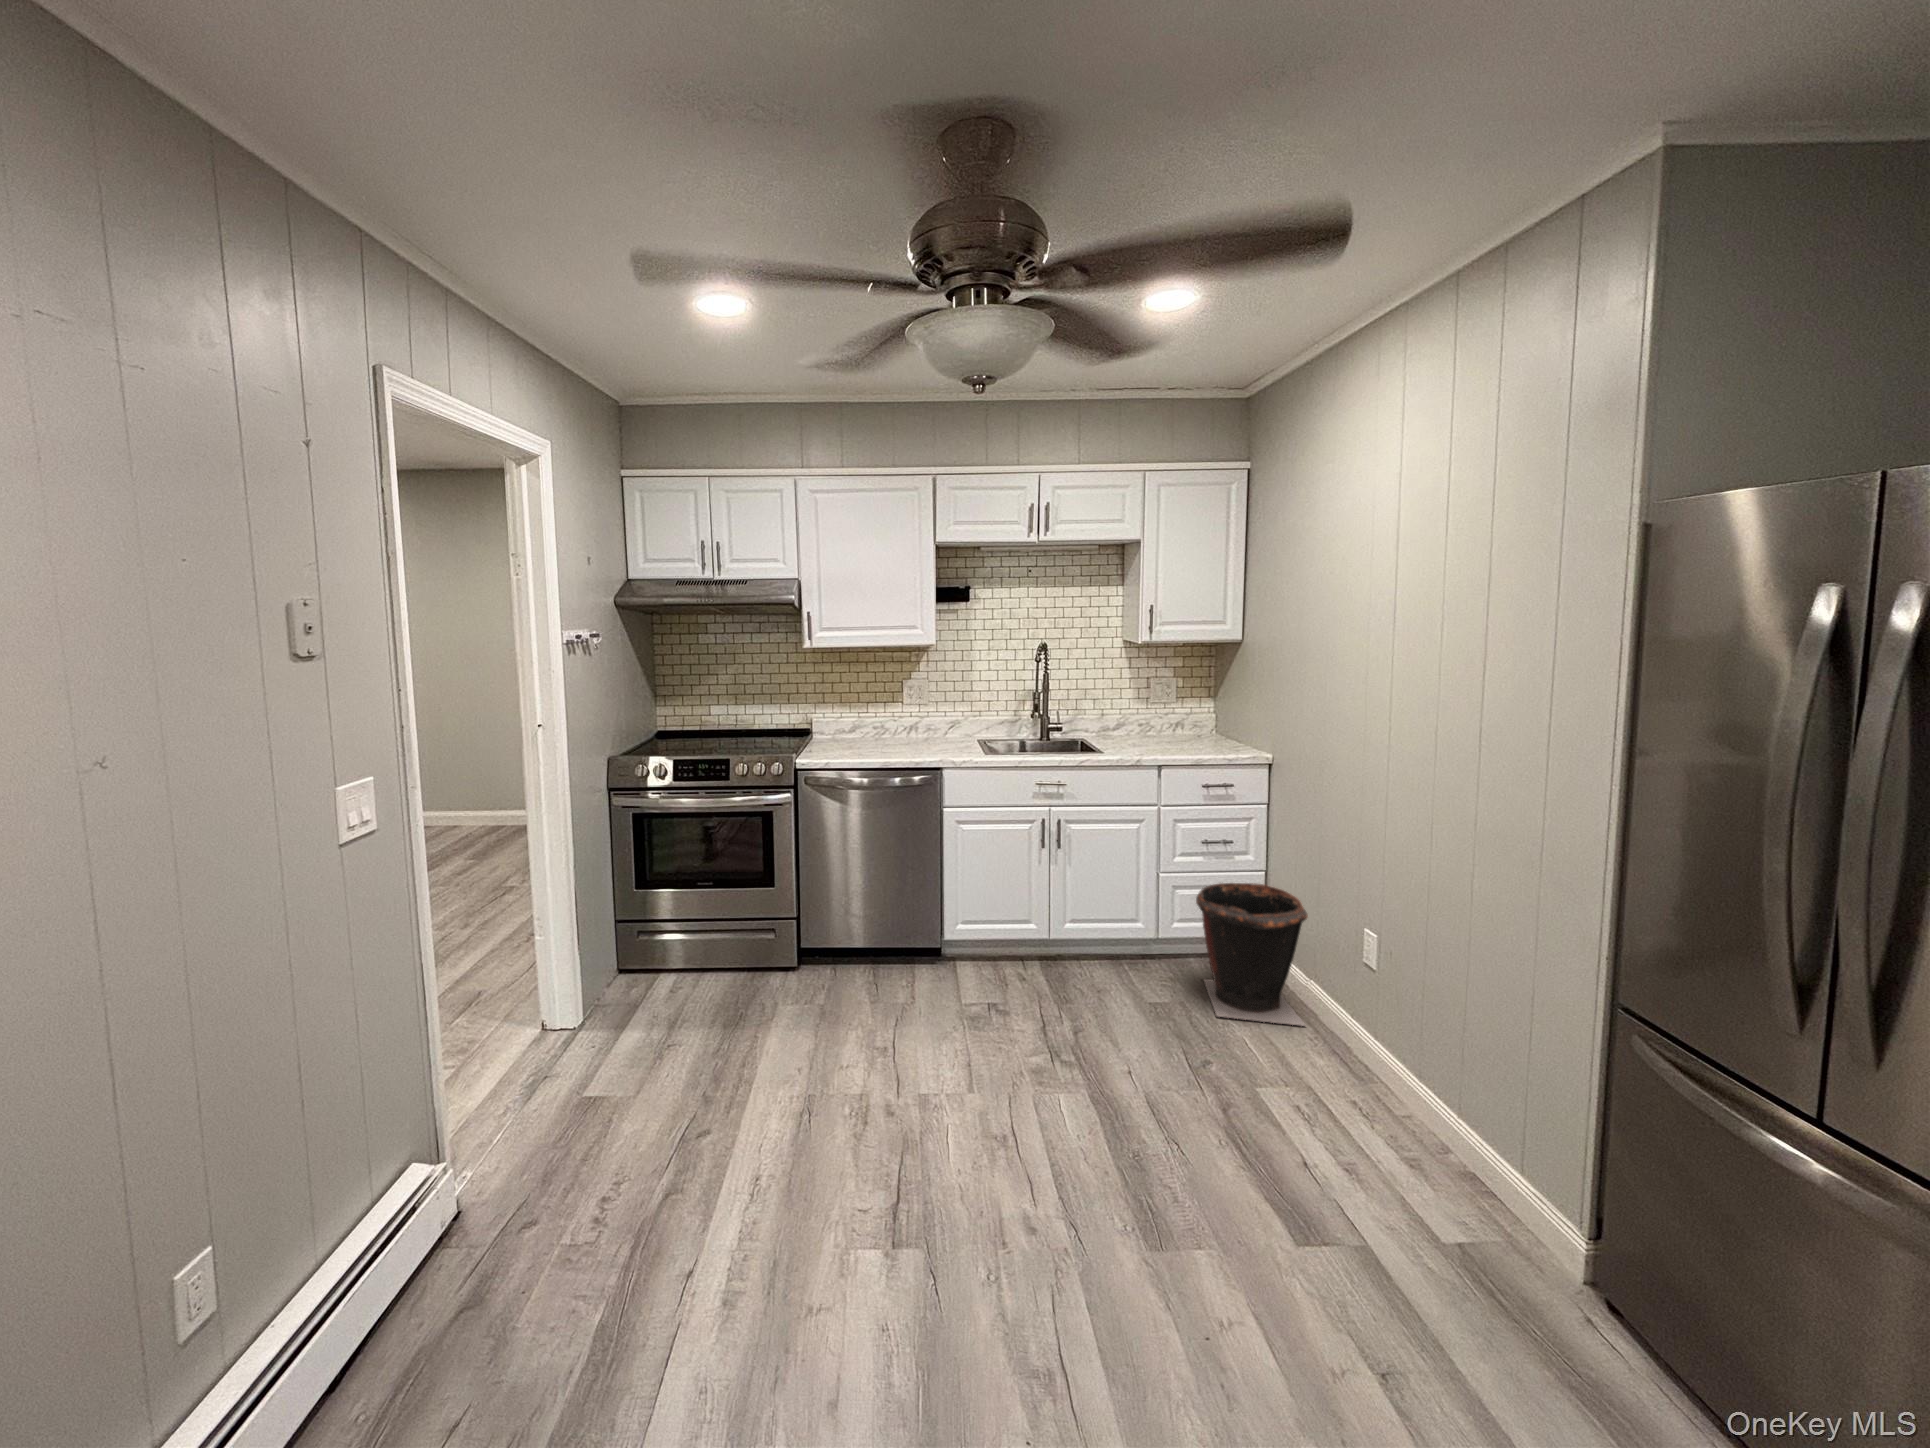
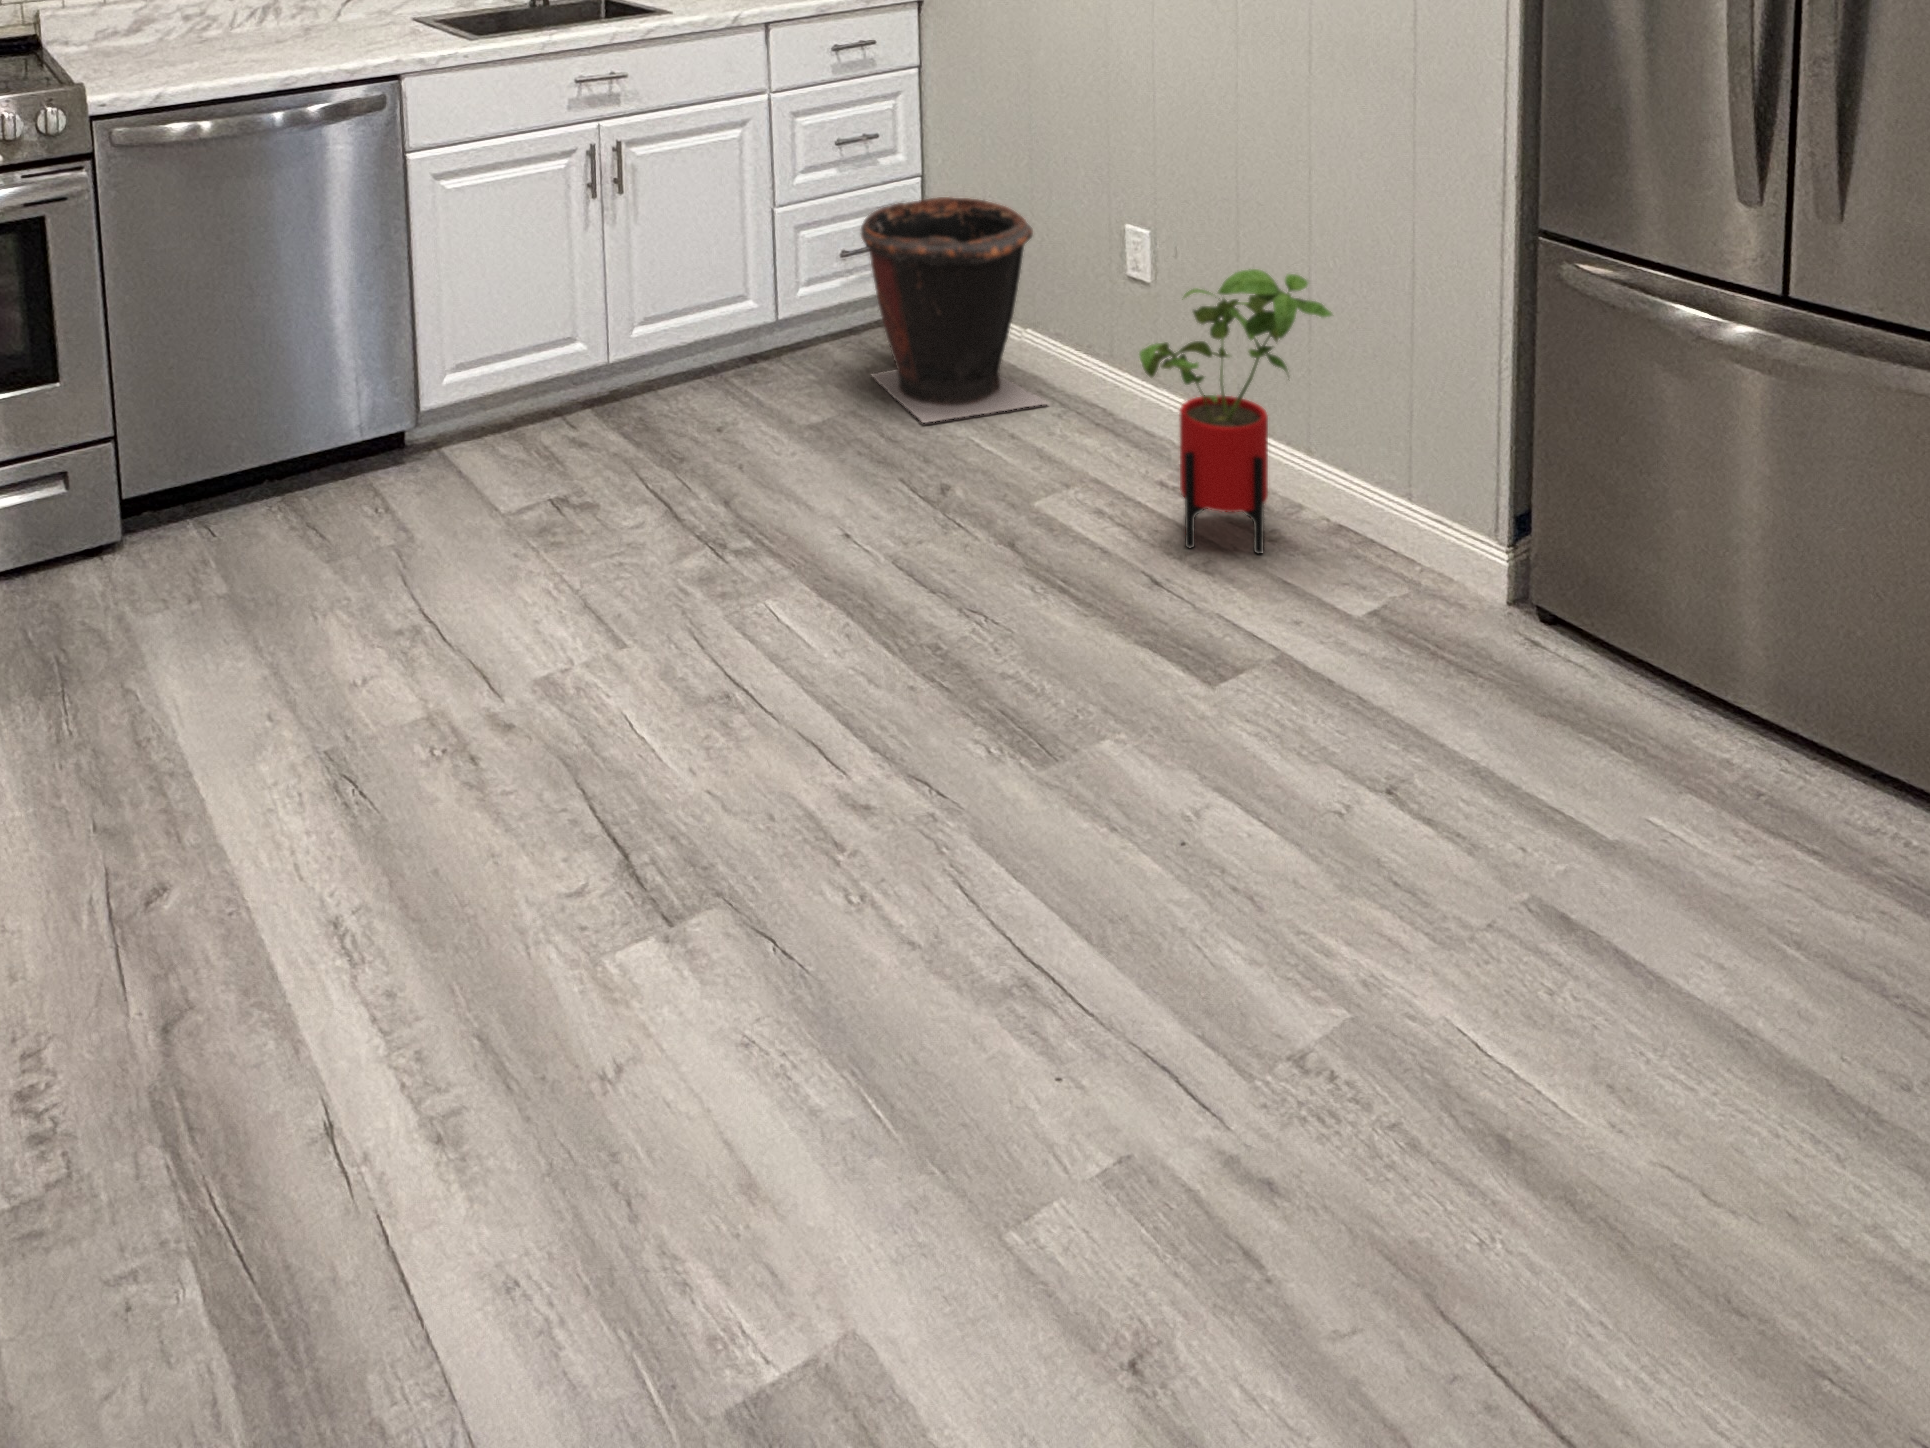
house plant: none [1310,974,1457,1168] -> present [1139,269,1332,554]

